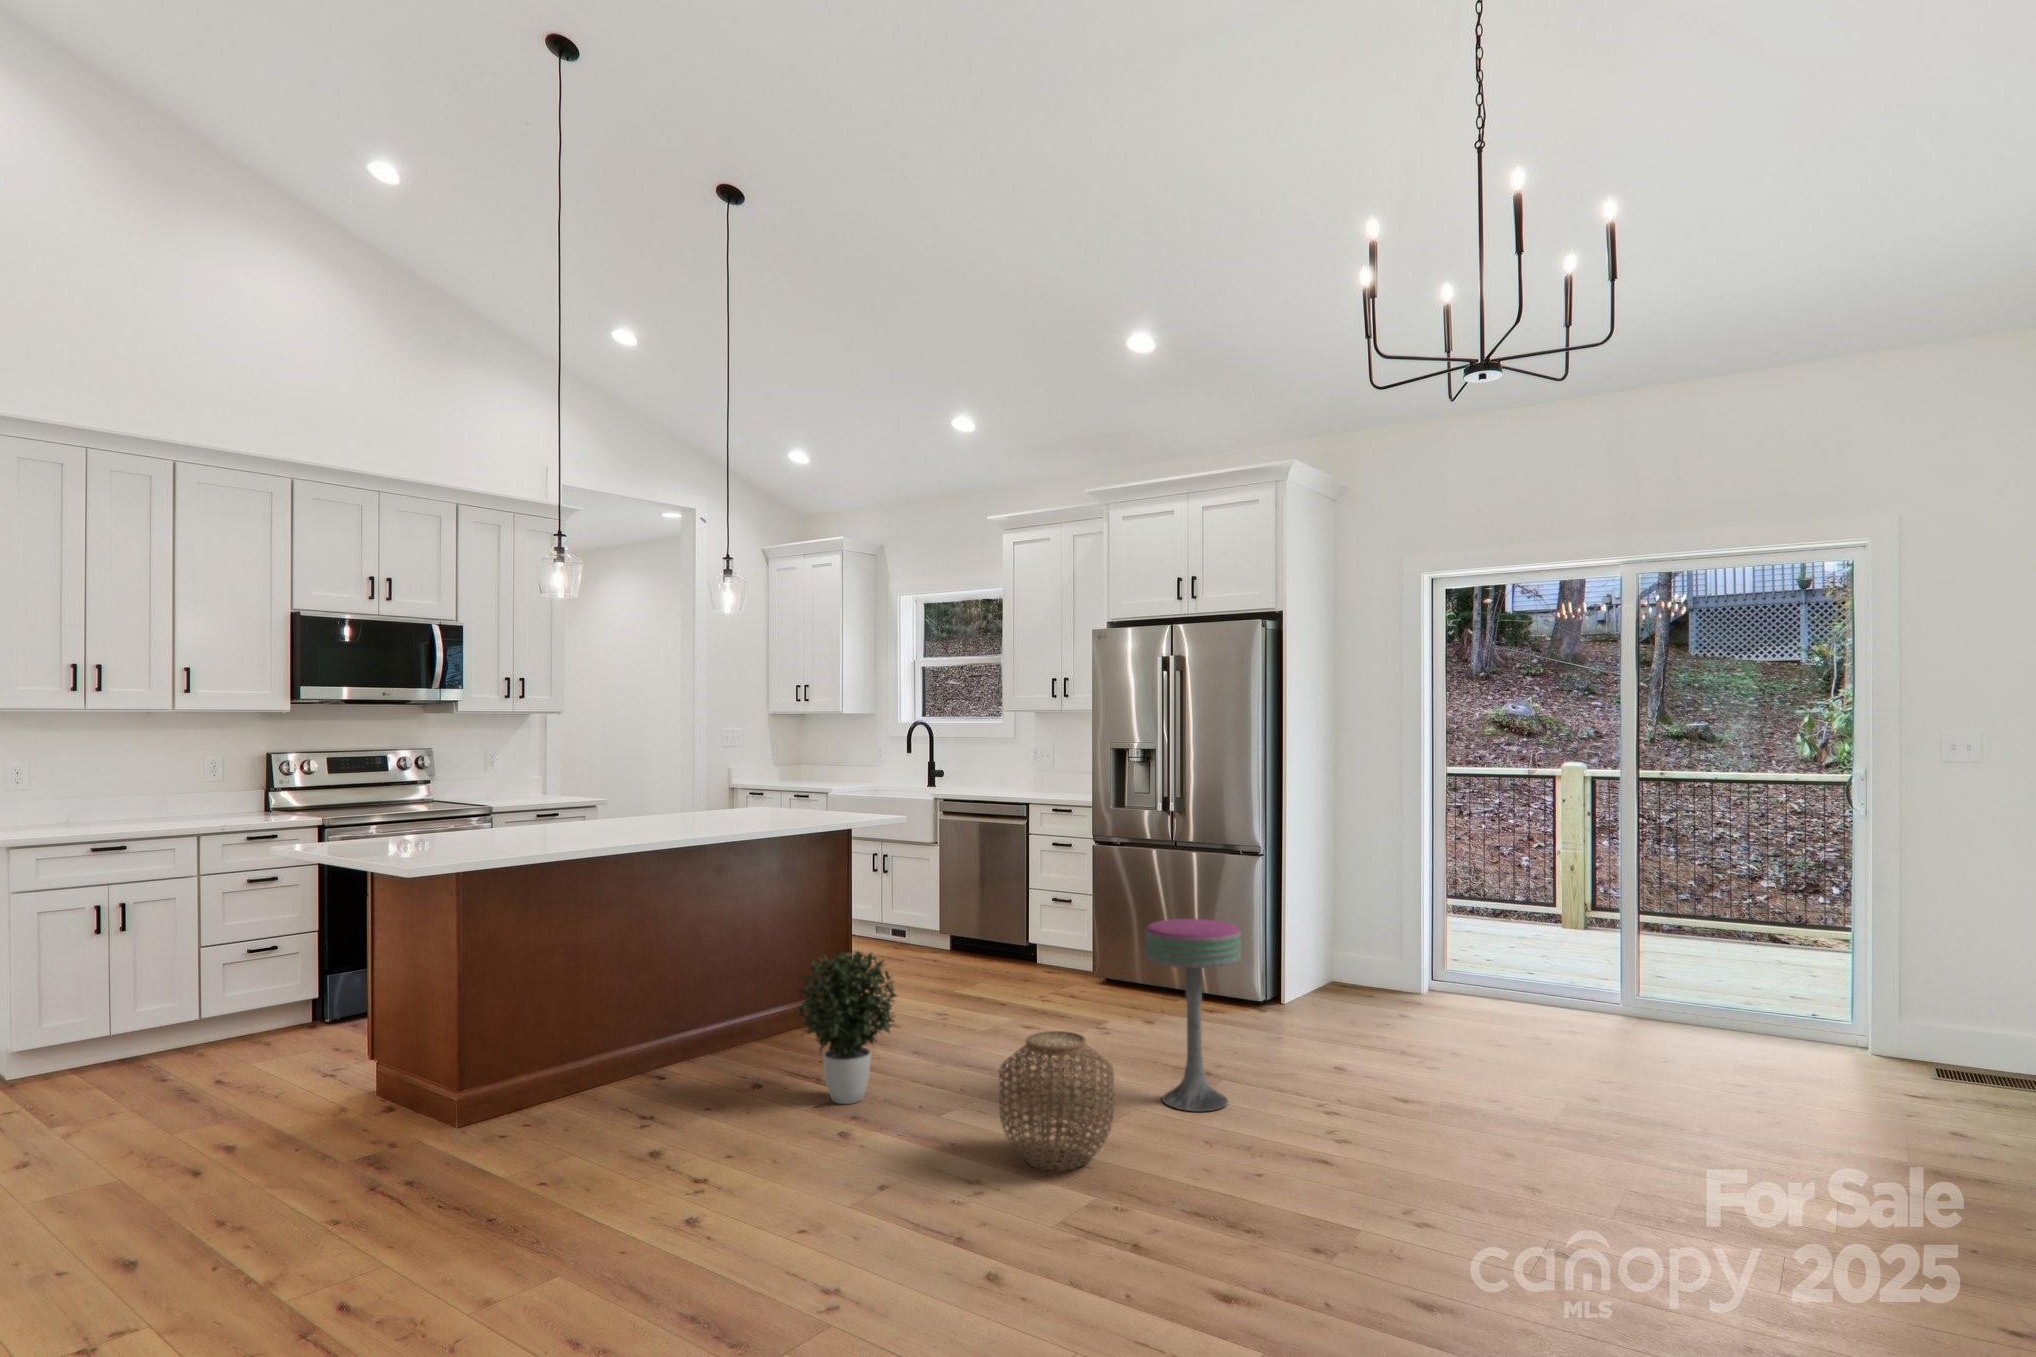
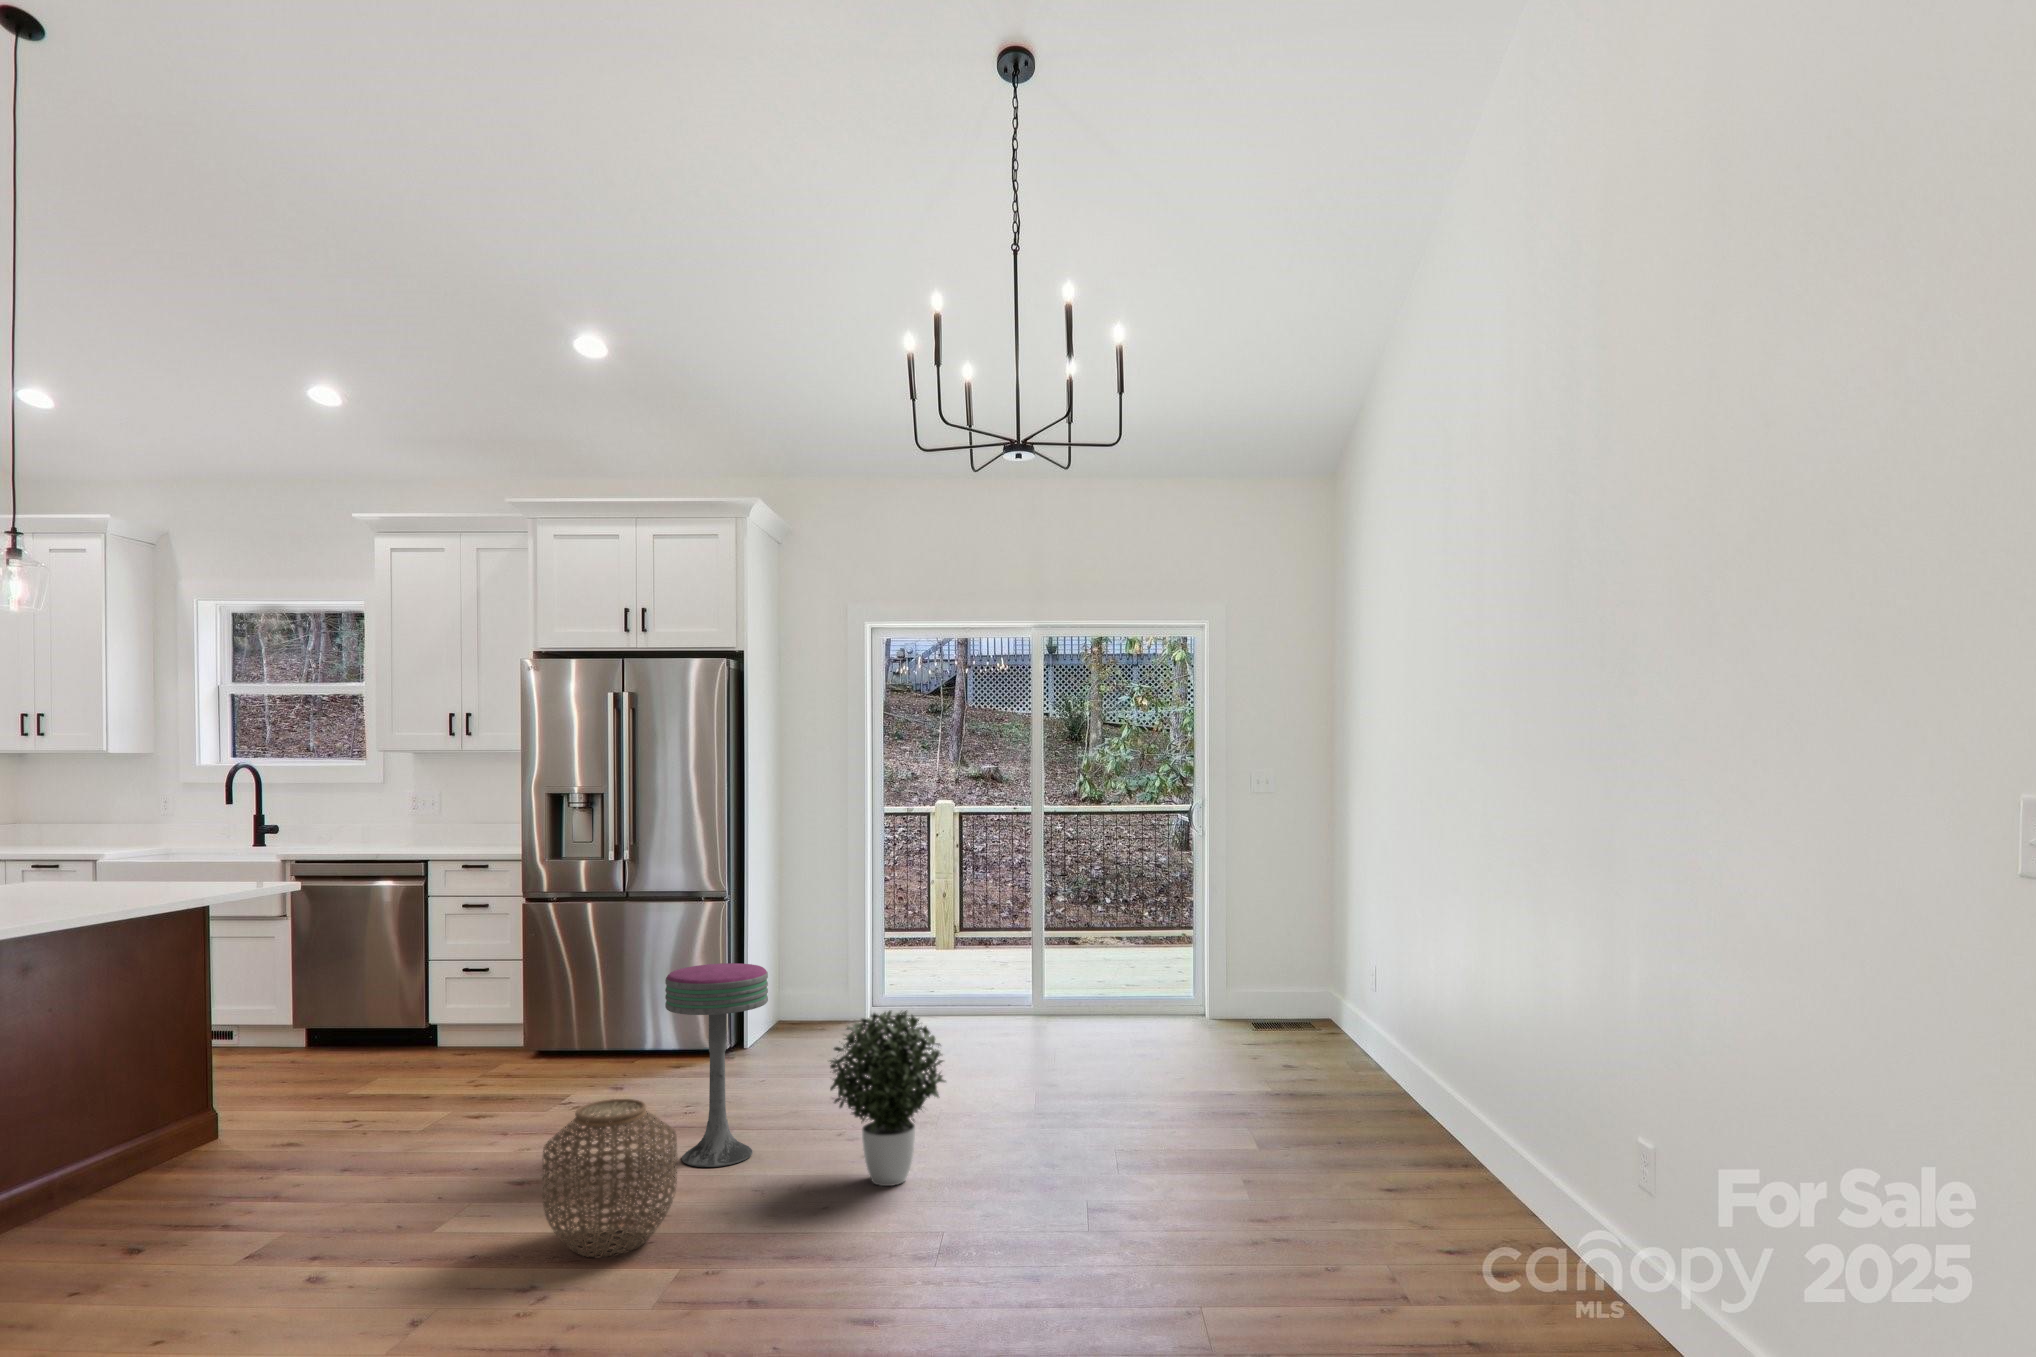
potted plant: present [799,952,897,1104] -> present [830,1011,946,1186]

